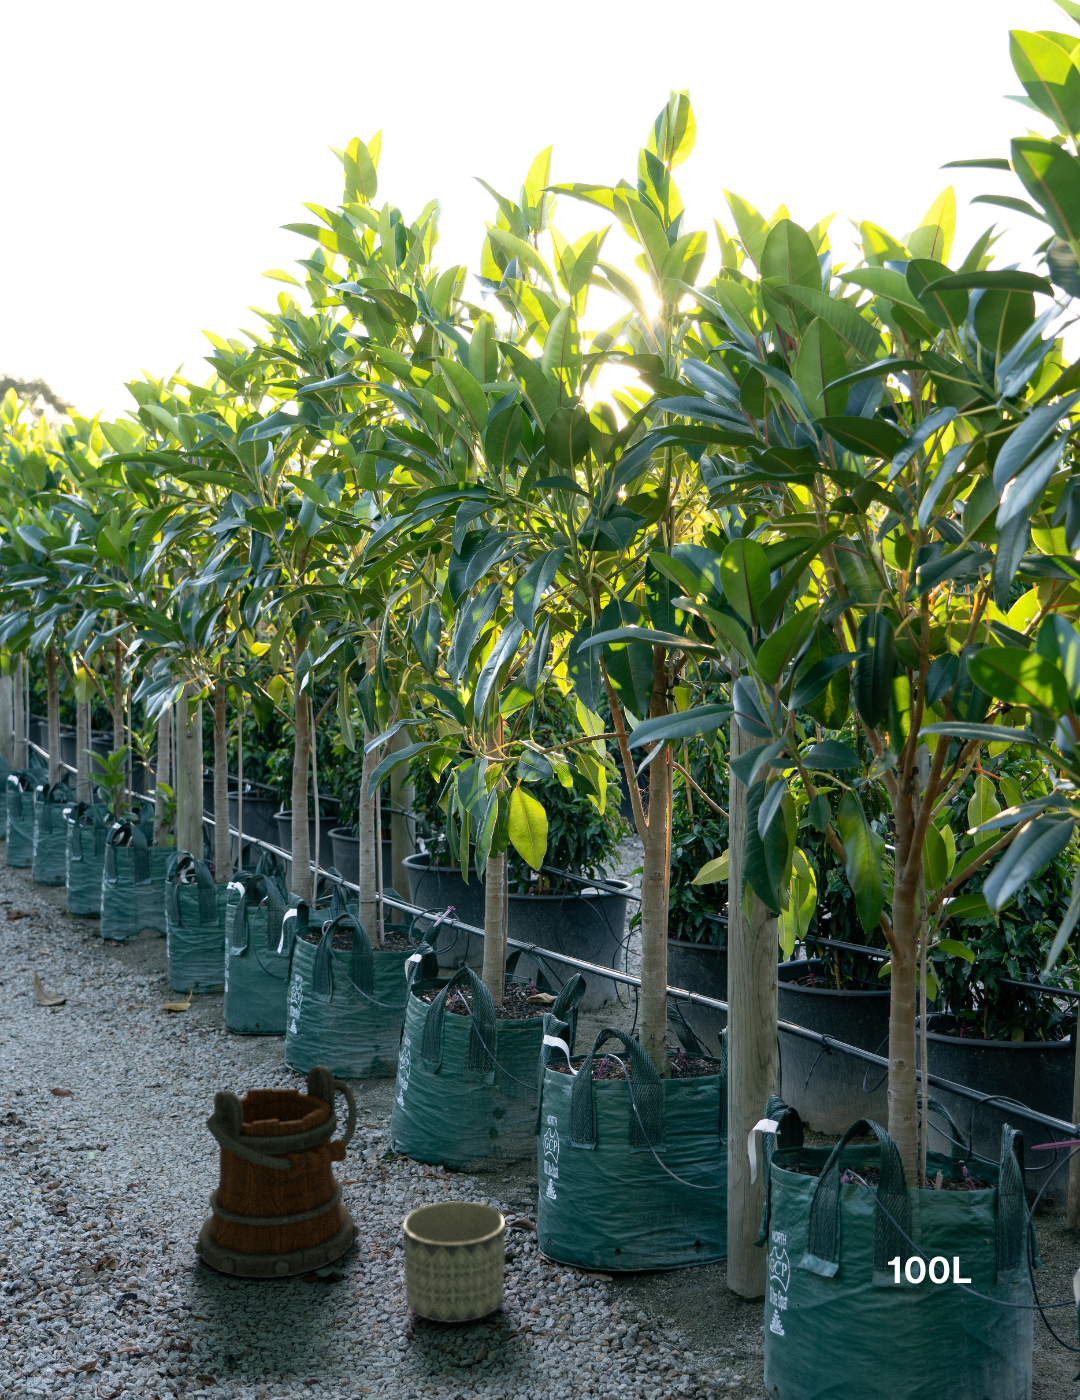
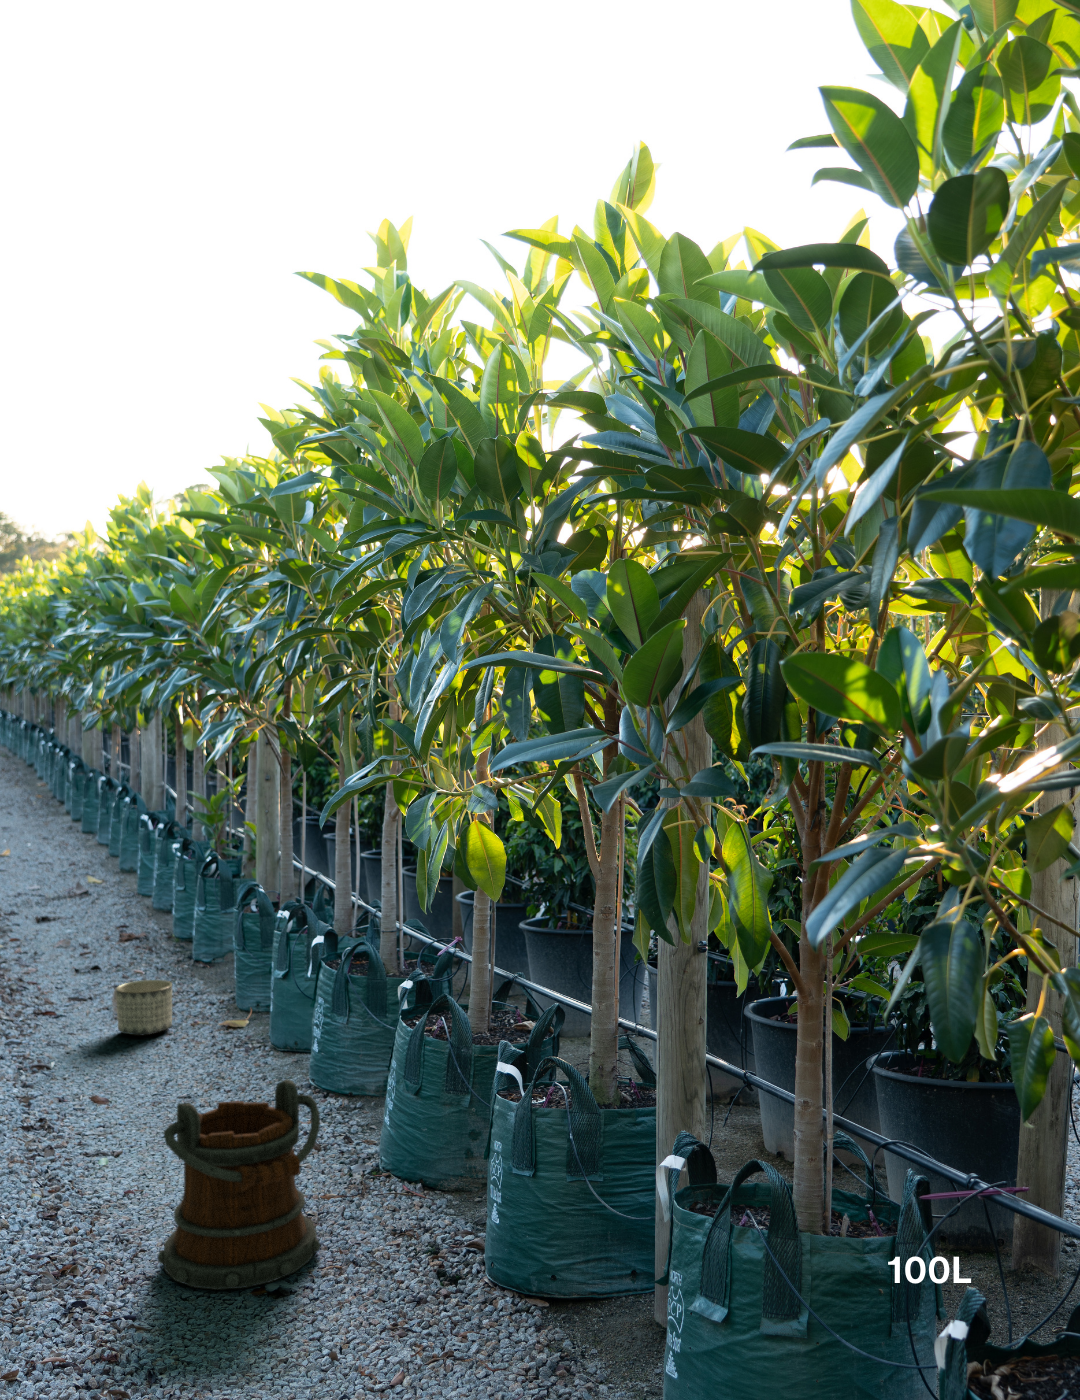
planter: present [403,1201,505,1323] -> present [116,980,172,1036]

